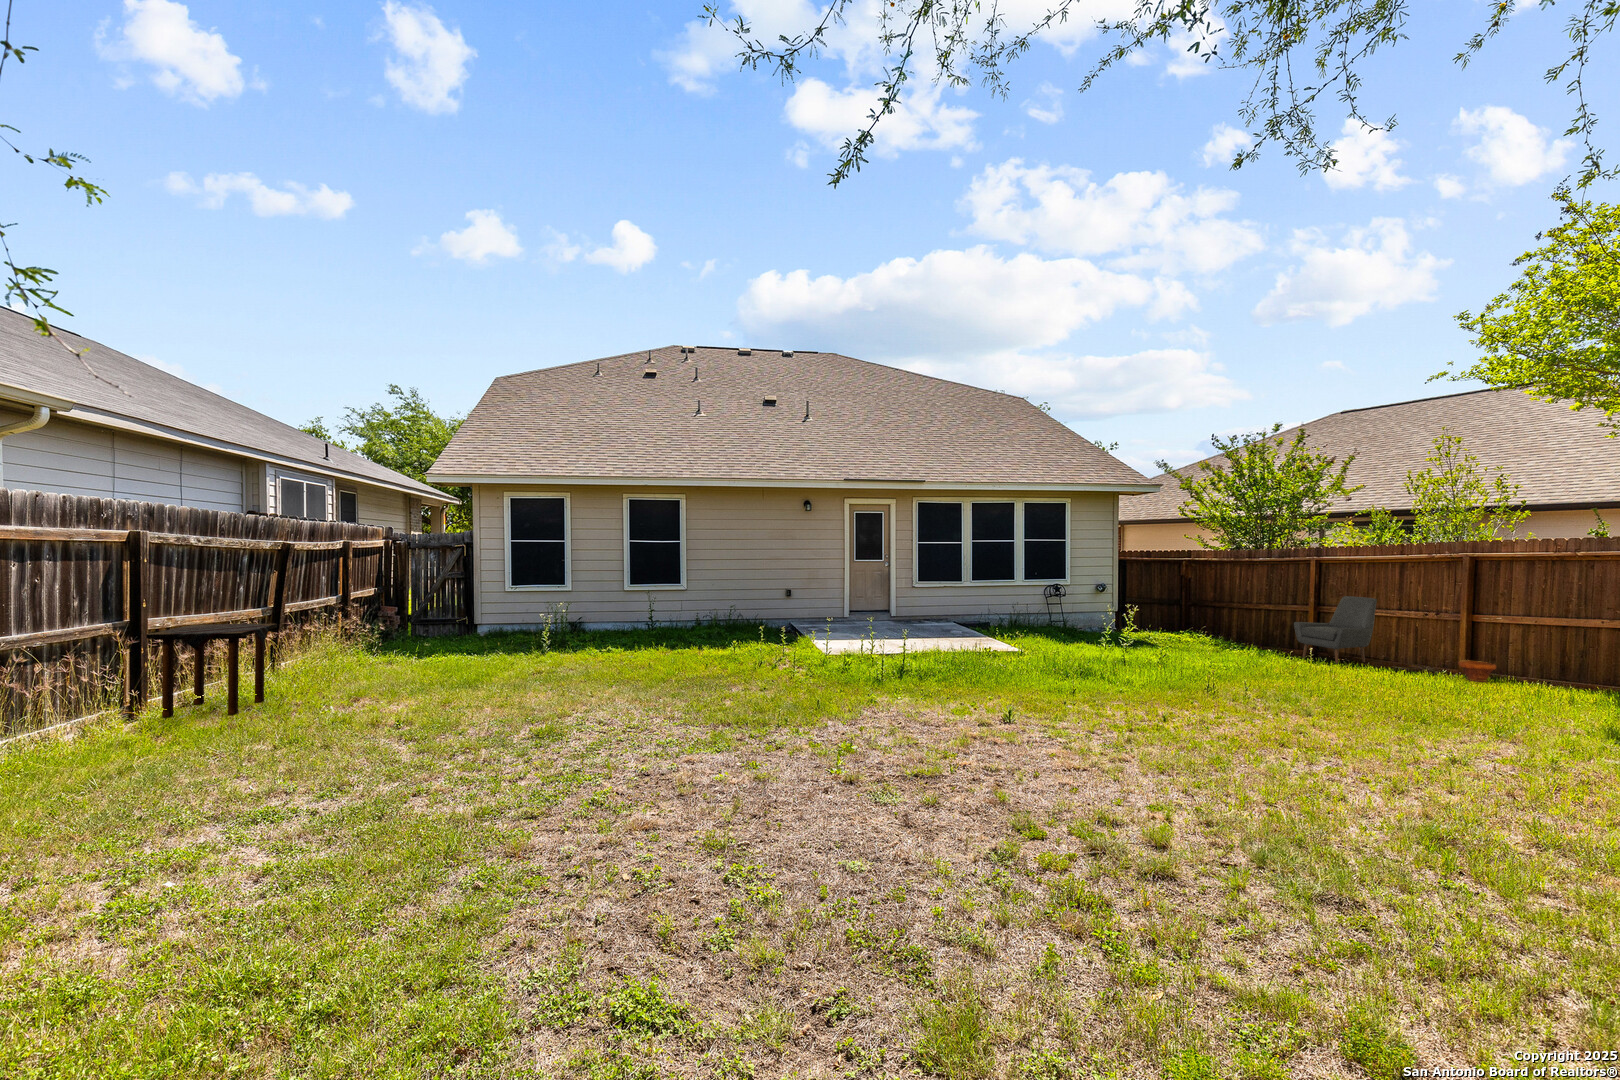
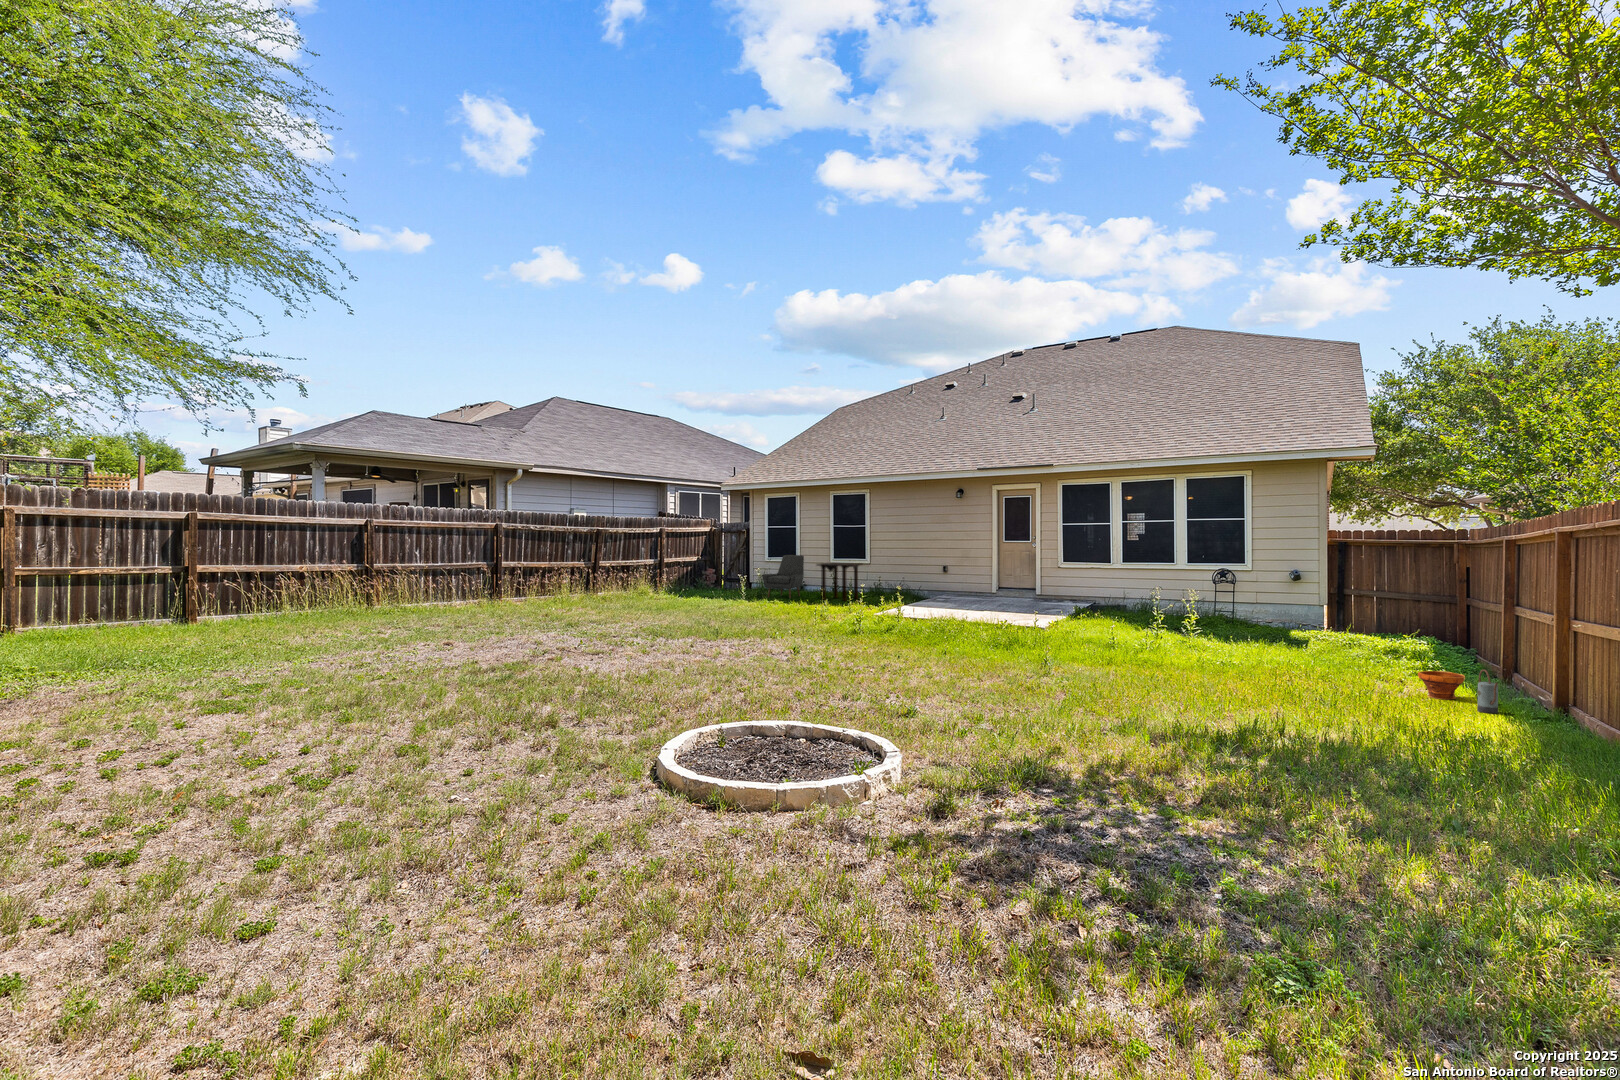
chair: present [1294,596,1377,663] -> present [762,555,804,598]
side table: present [146,624,277,717] -> present [817,563,862,601]
watering can: none [1526,658,1562,690] -> present [1477,669,1498,714]

